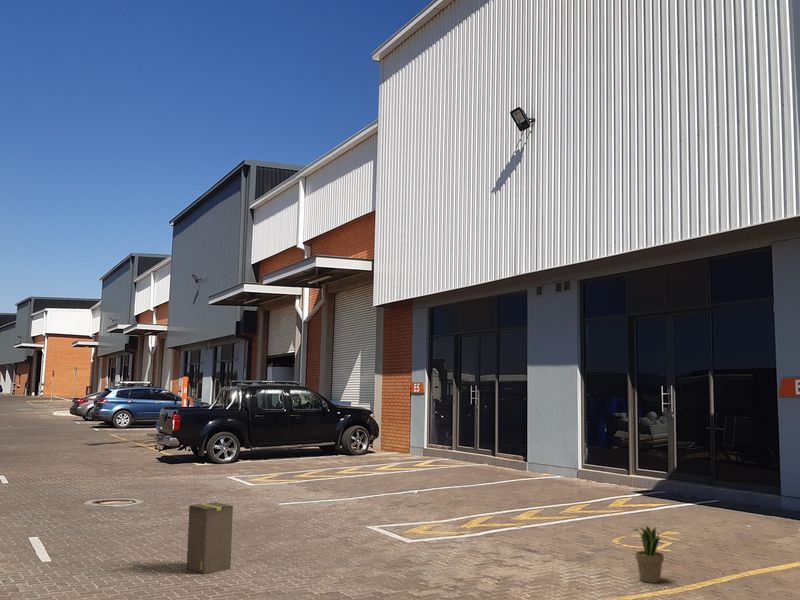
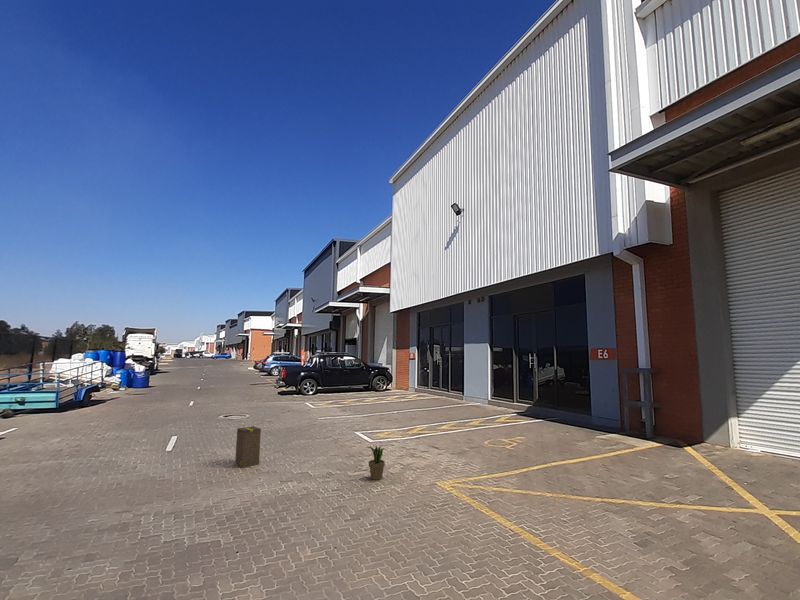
potted plant: present [633,526,664,583] -> present [367,446,385,480]

